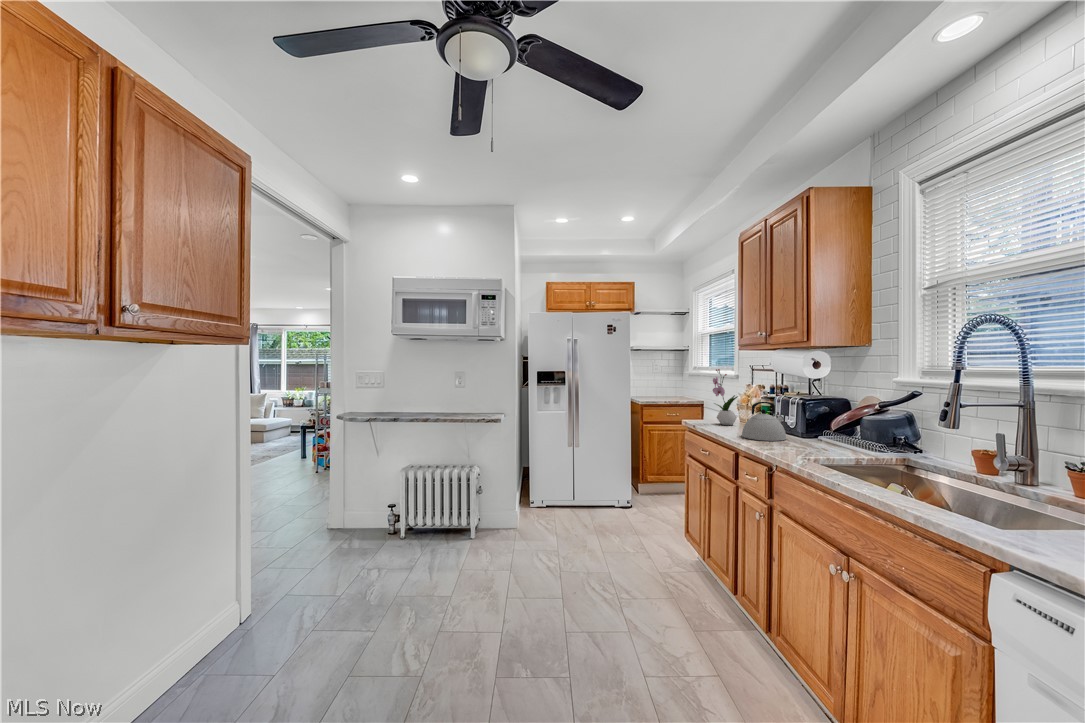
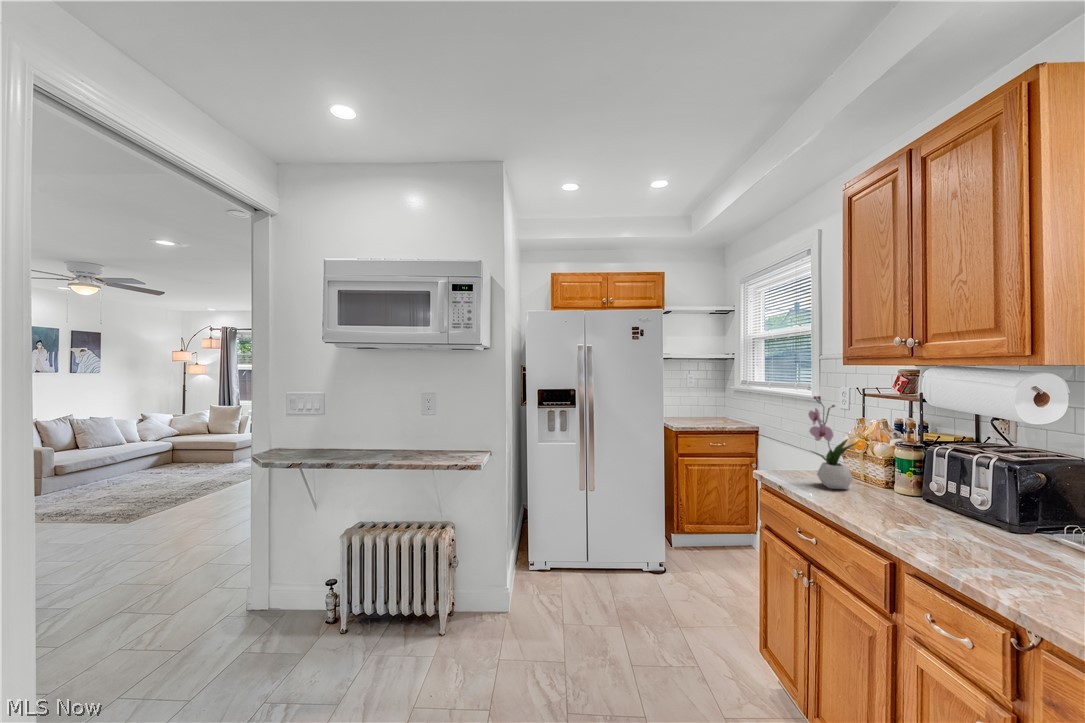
kettle: present [742,402,786,441] -> none [894,469,1000,553]

